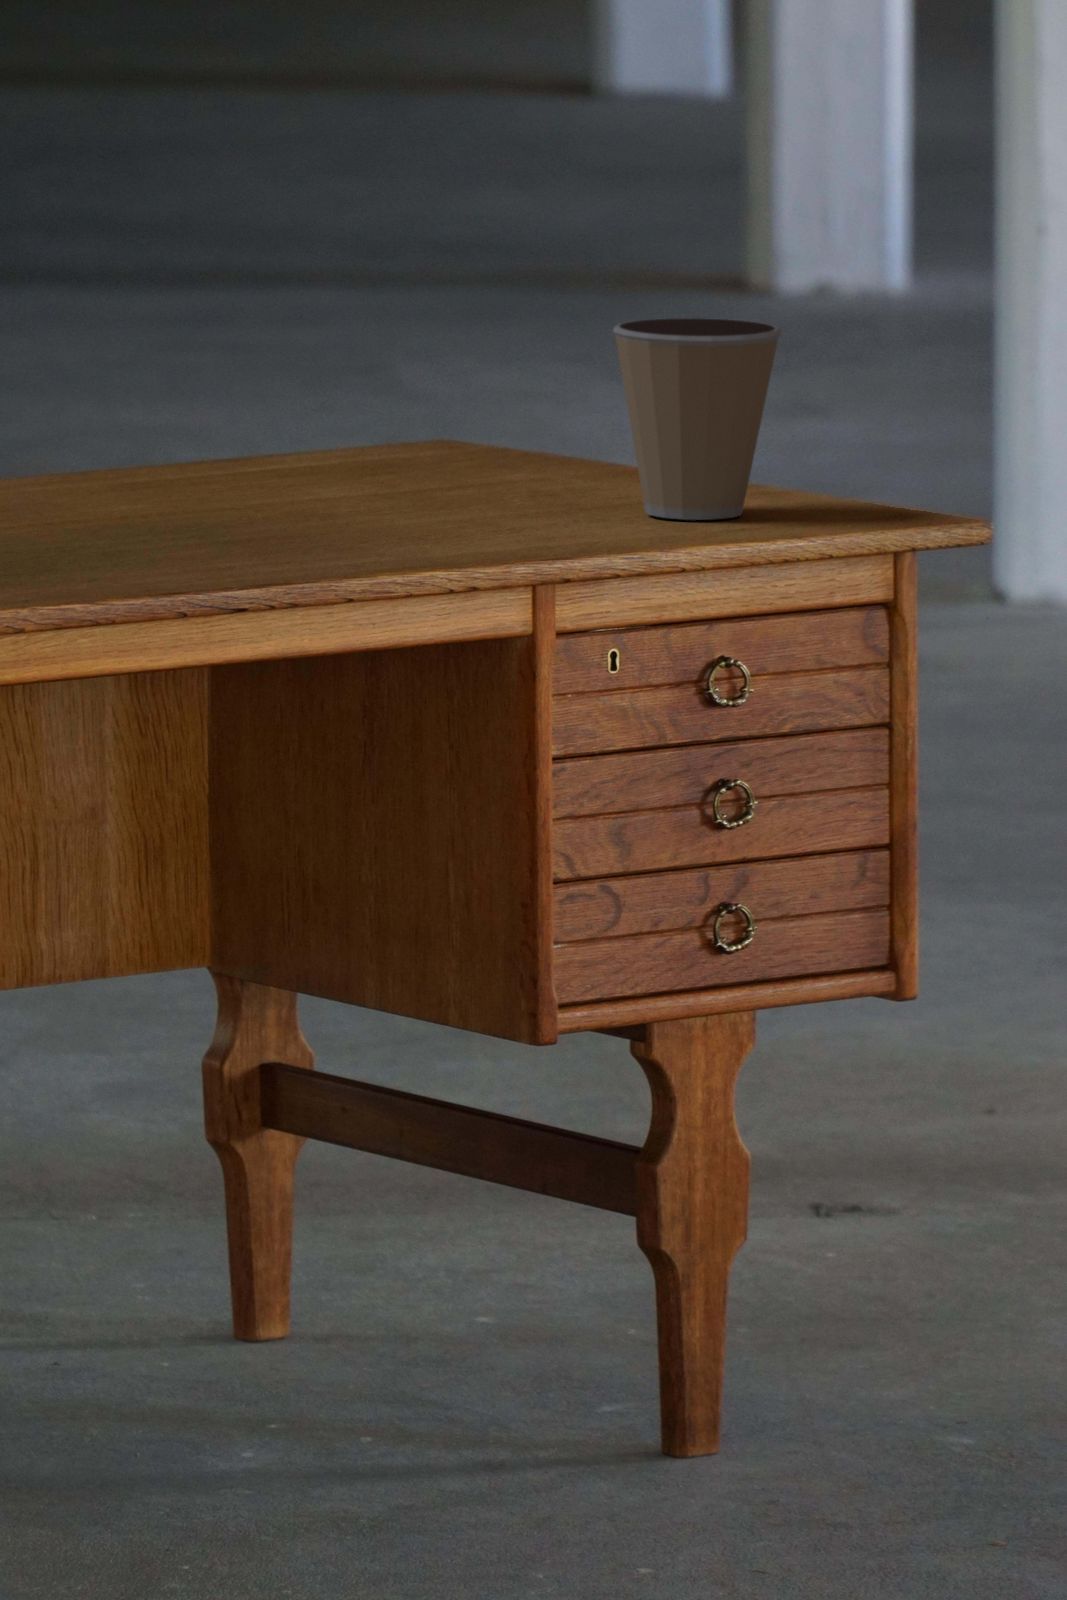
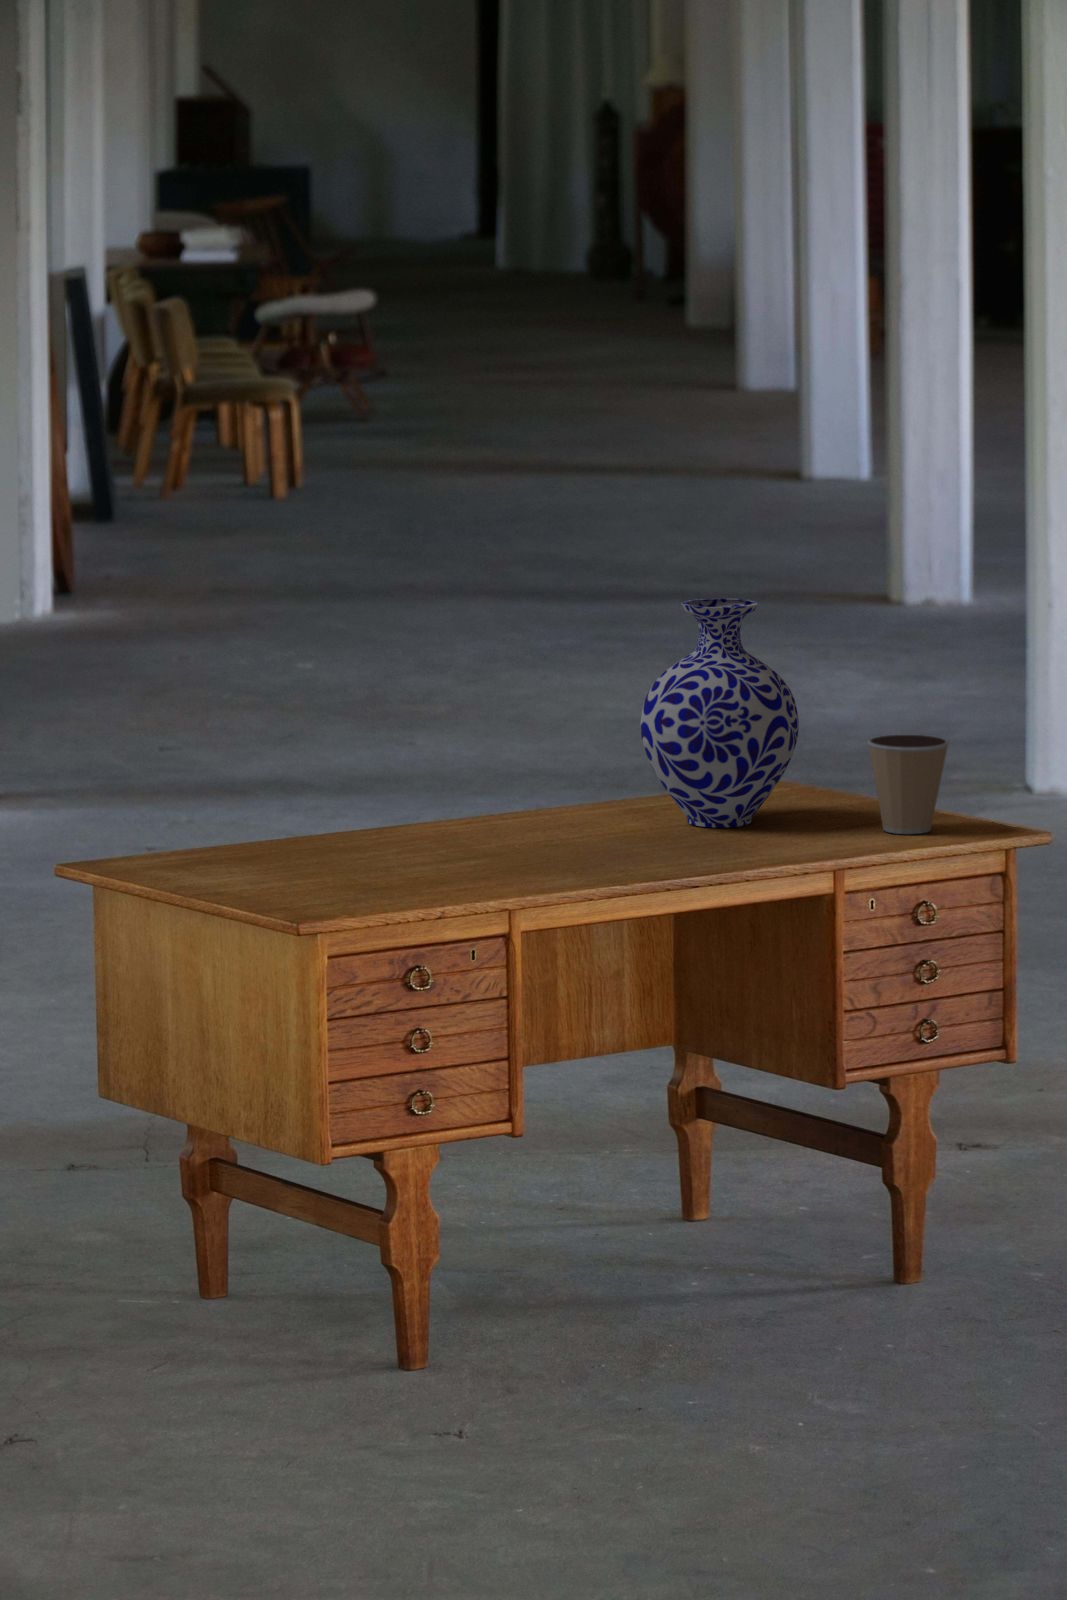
vase: none [150,35,476,506] -> present [640,598,799,828]

